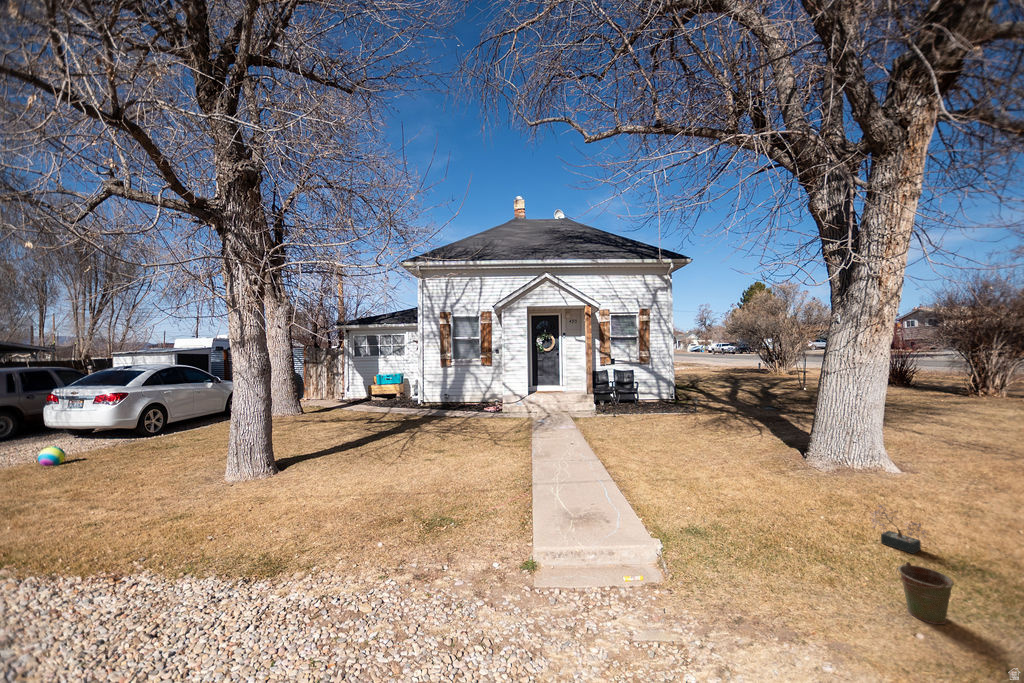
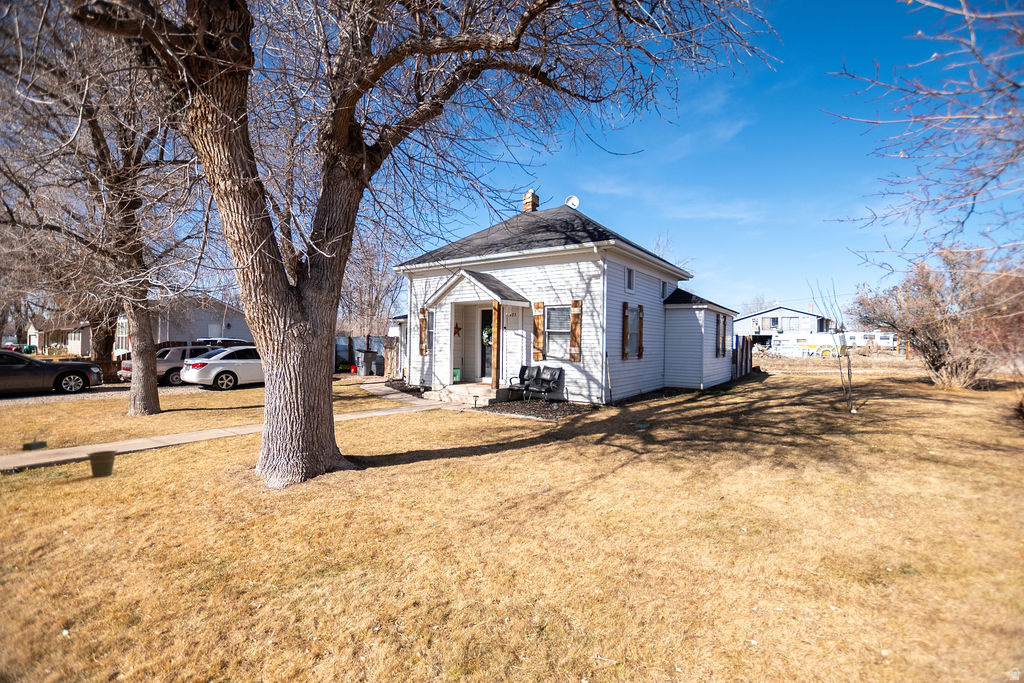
decorative plant: present [871,505,926,554] -> present [22,426,52,450]

